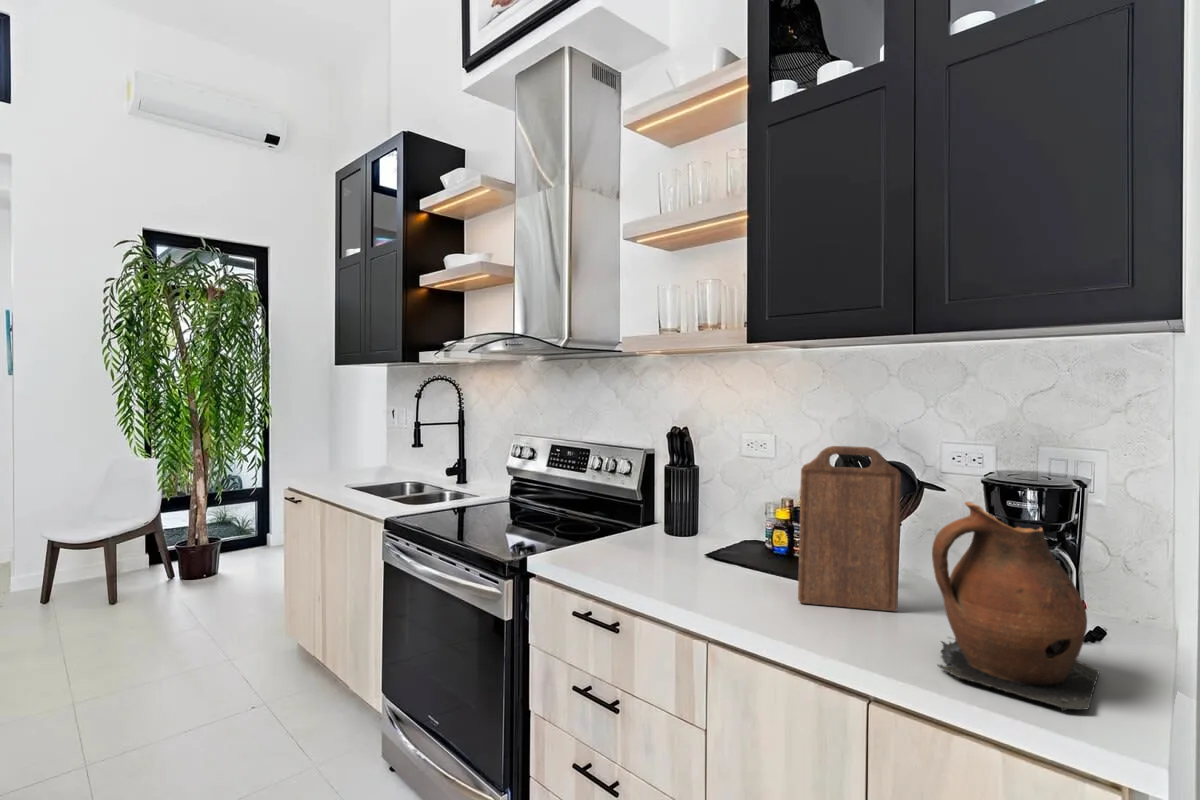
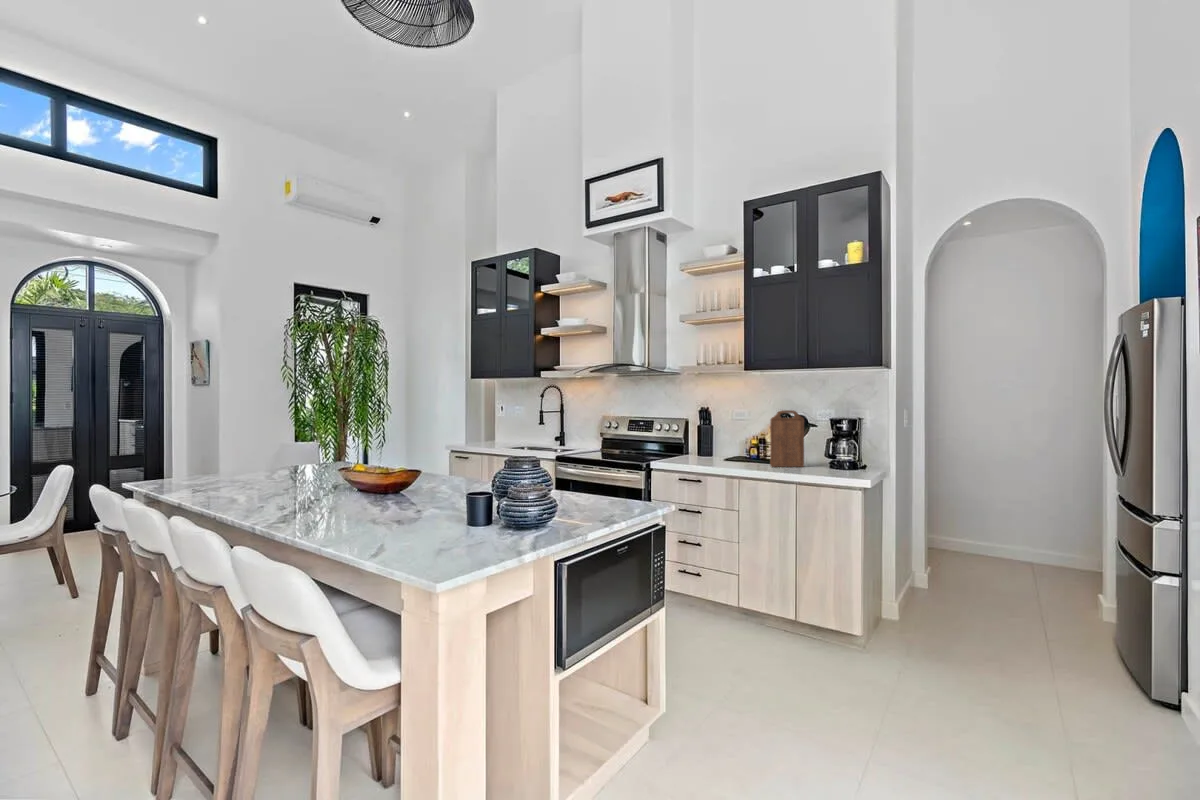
ceramic pitcher: present [932,502,1099,712] -> none [816,424,862,477]

